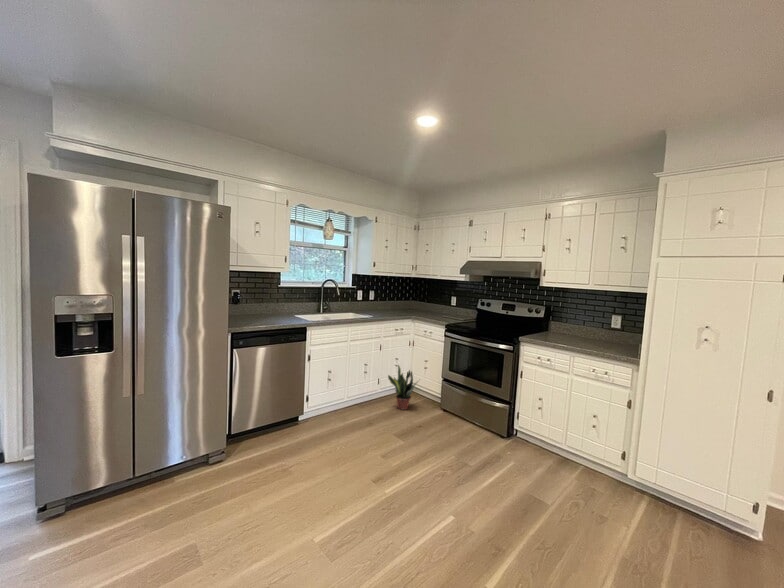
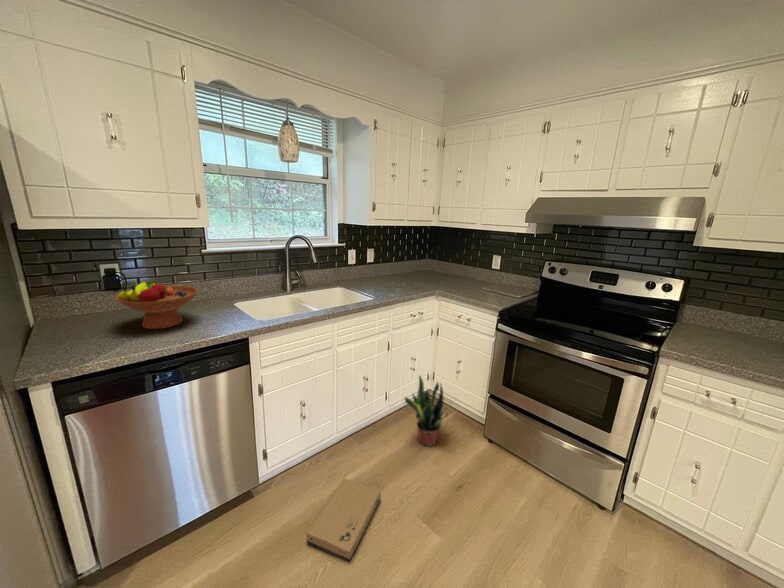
fruit bowl: none [246,297,282,320] -> present [115,281,198,329]
cardboard box: none [329,415,371,443] -> present [307,479,381,562]

